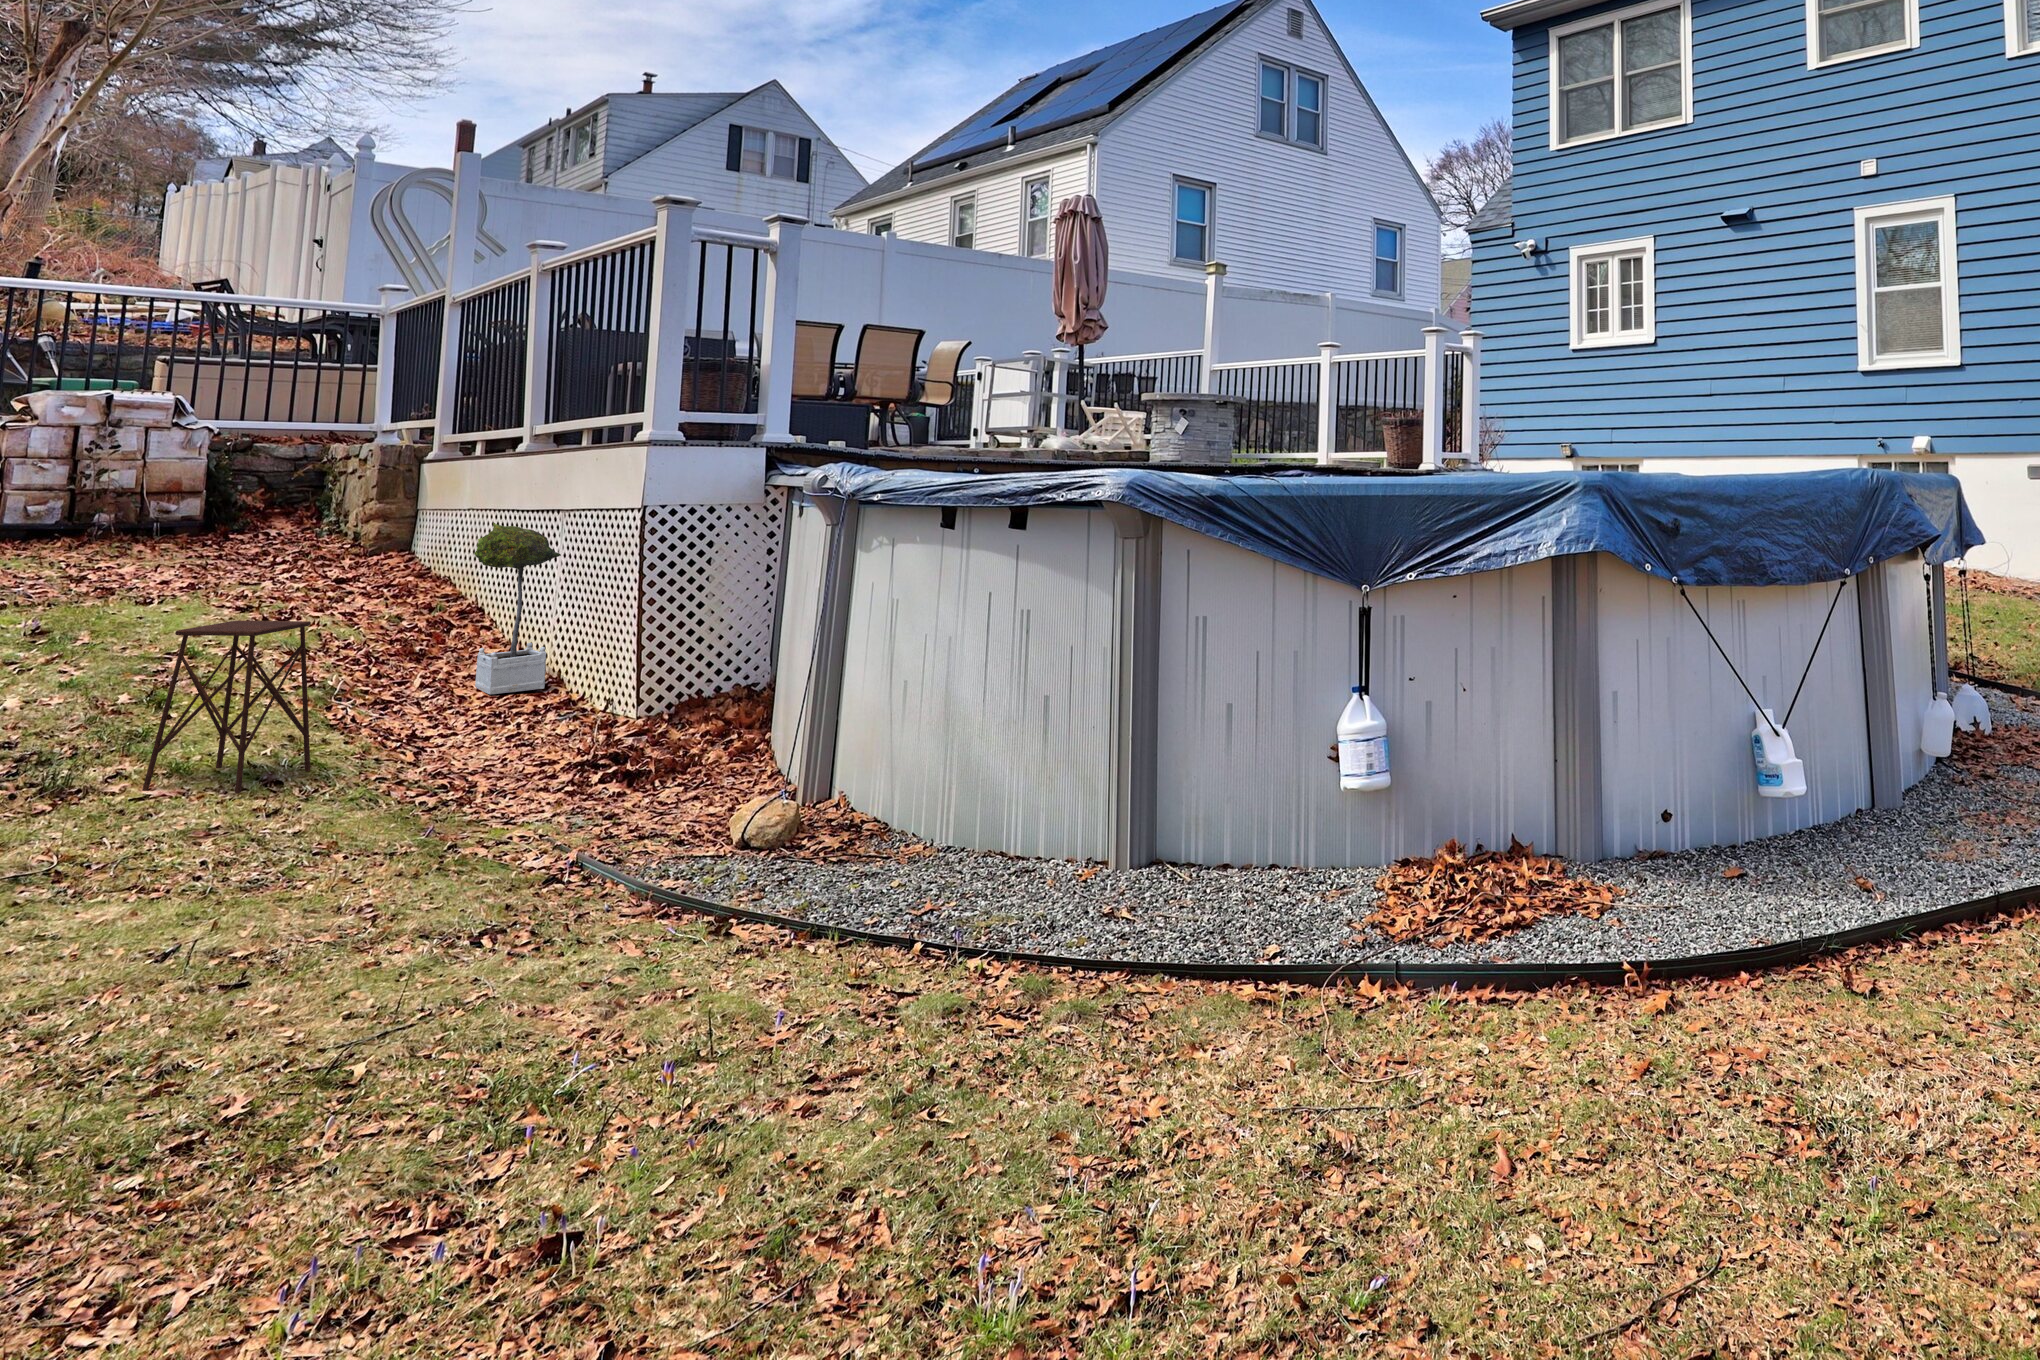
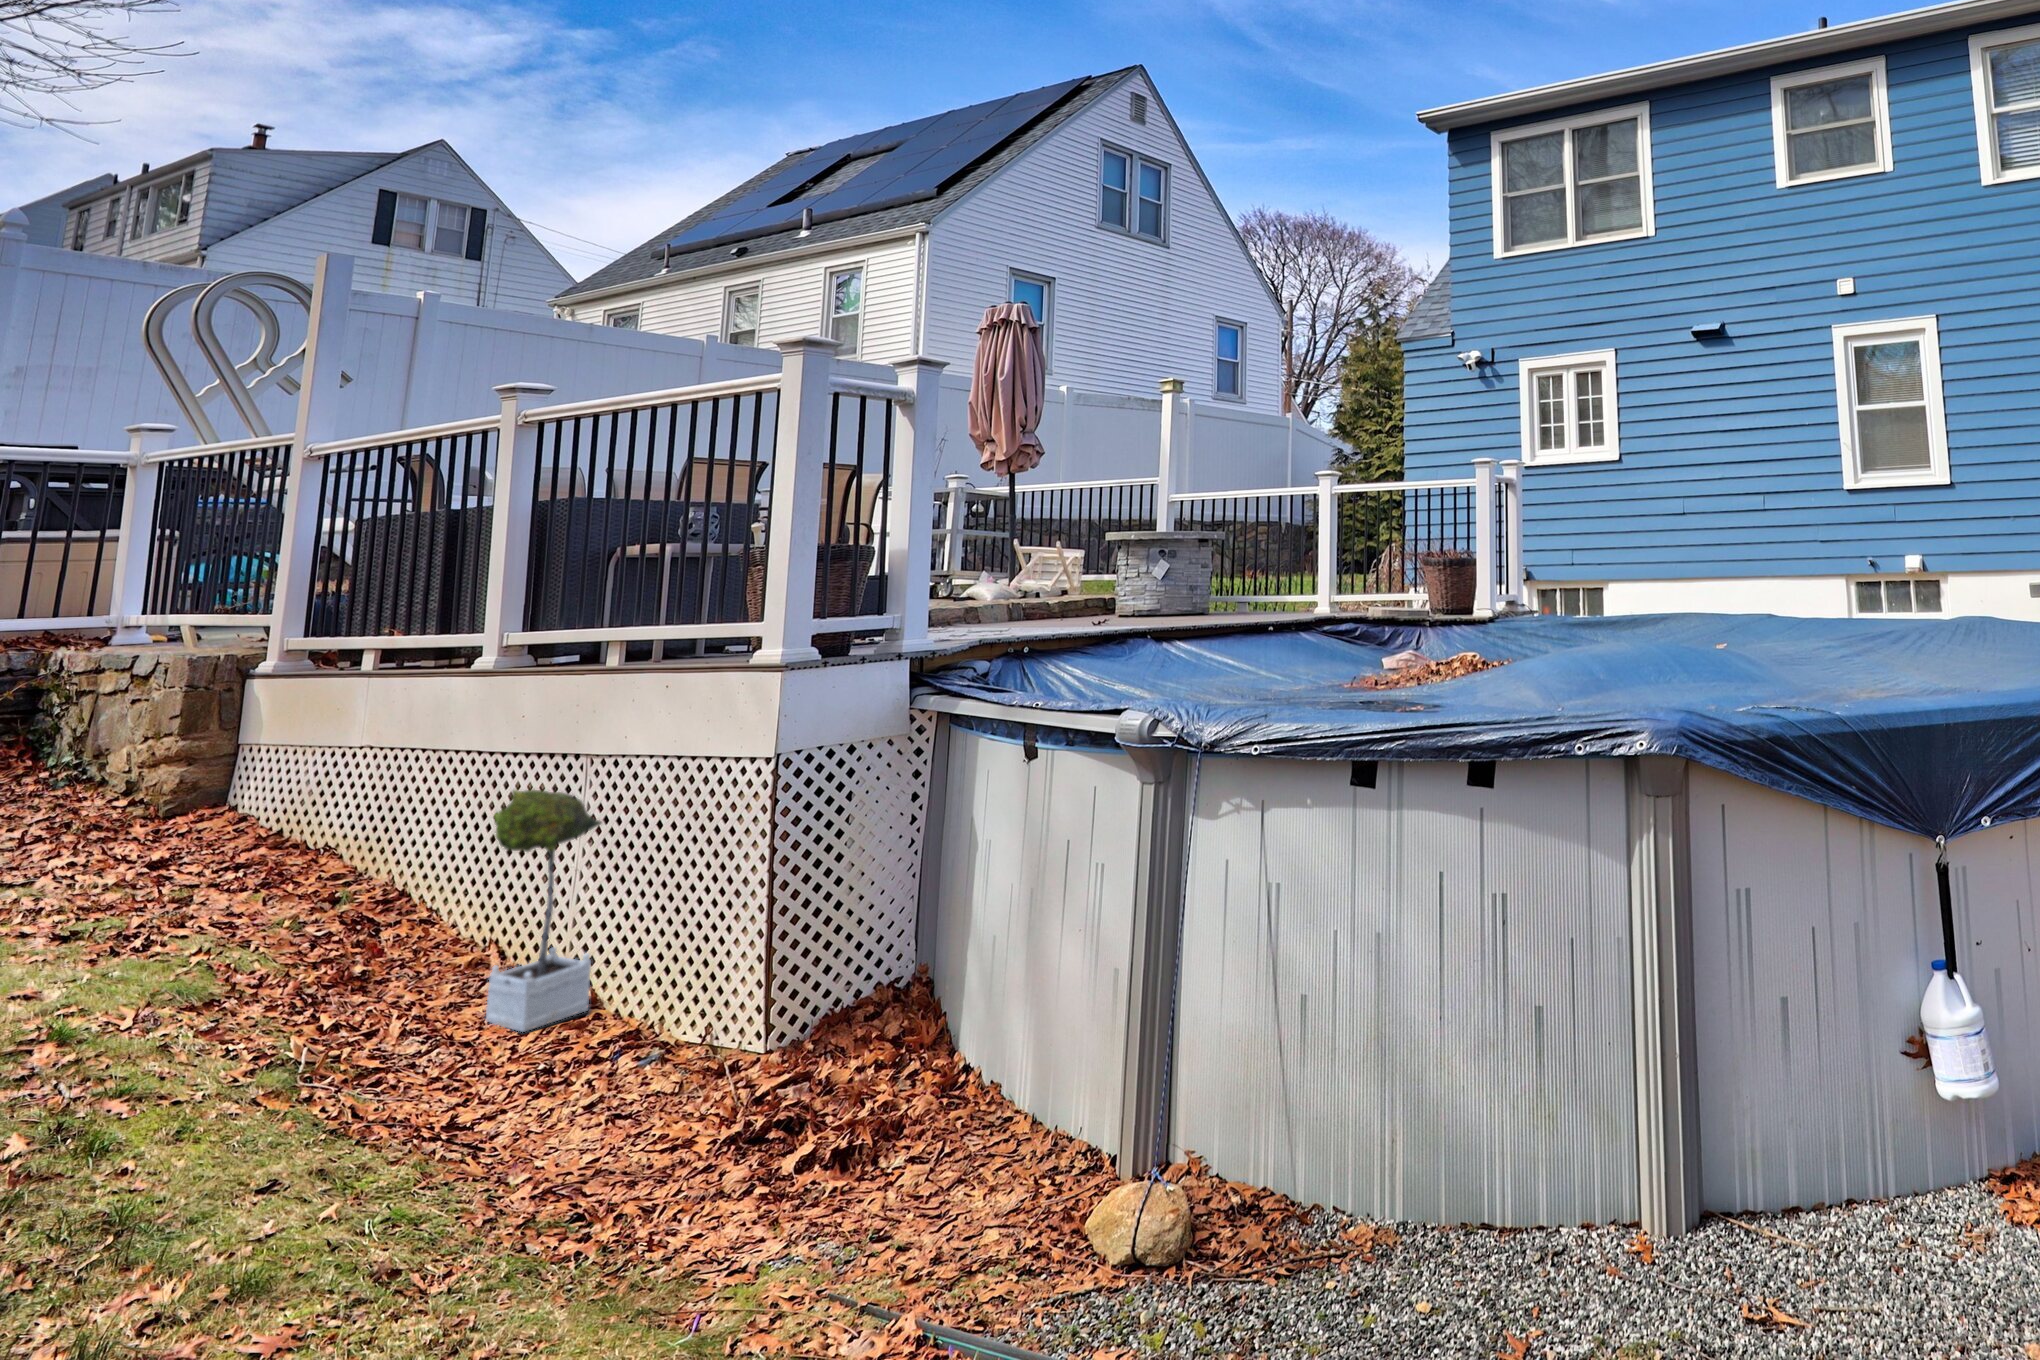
side table: present [142,621,311,793] -> none [202,995,433,1313]

